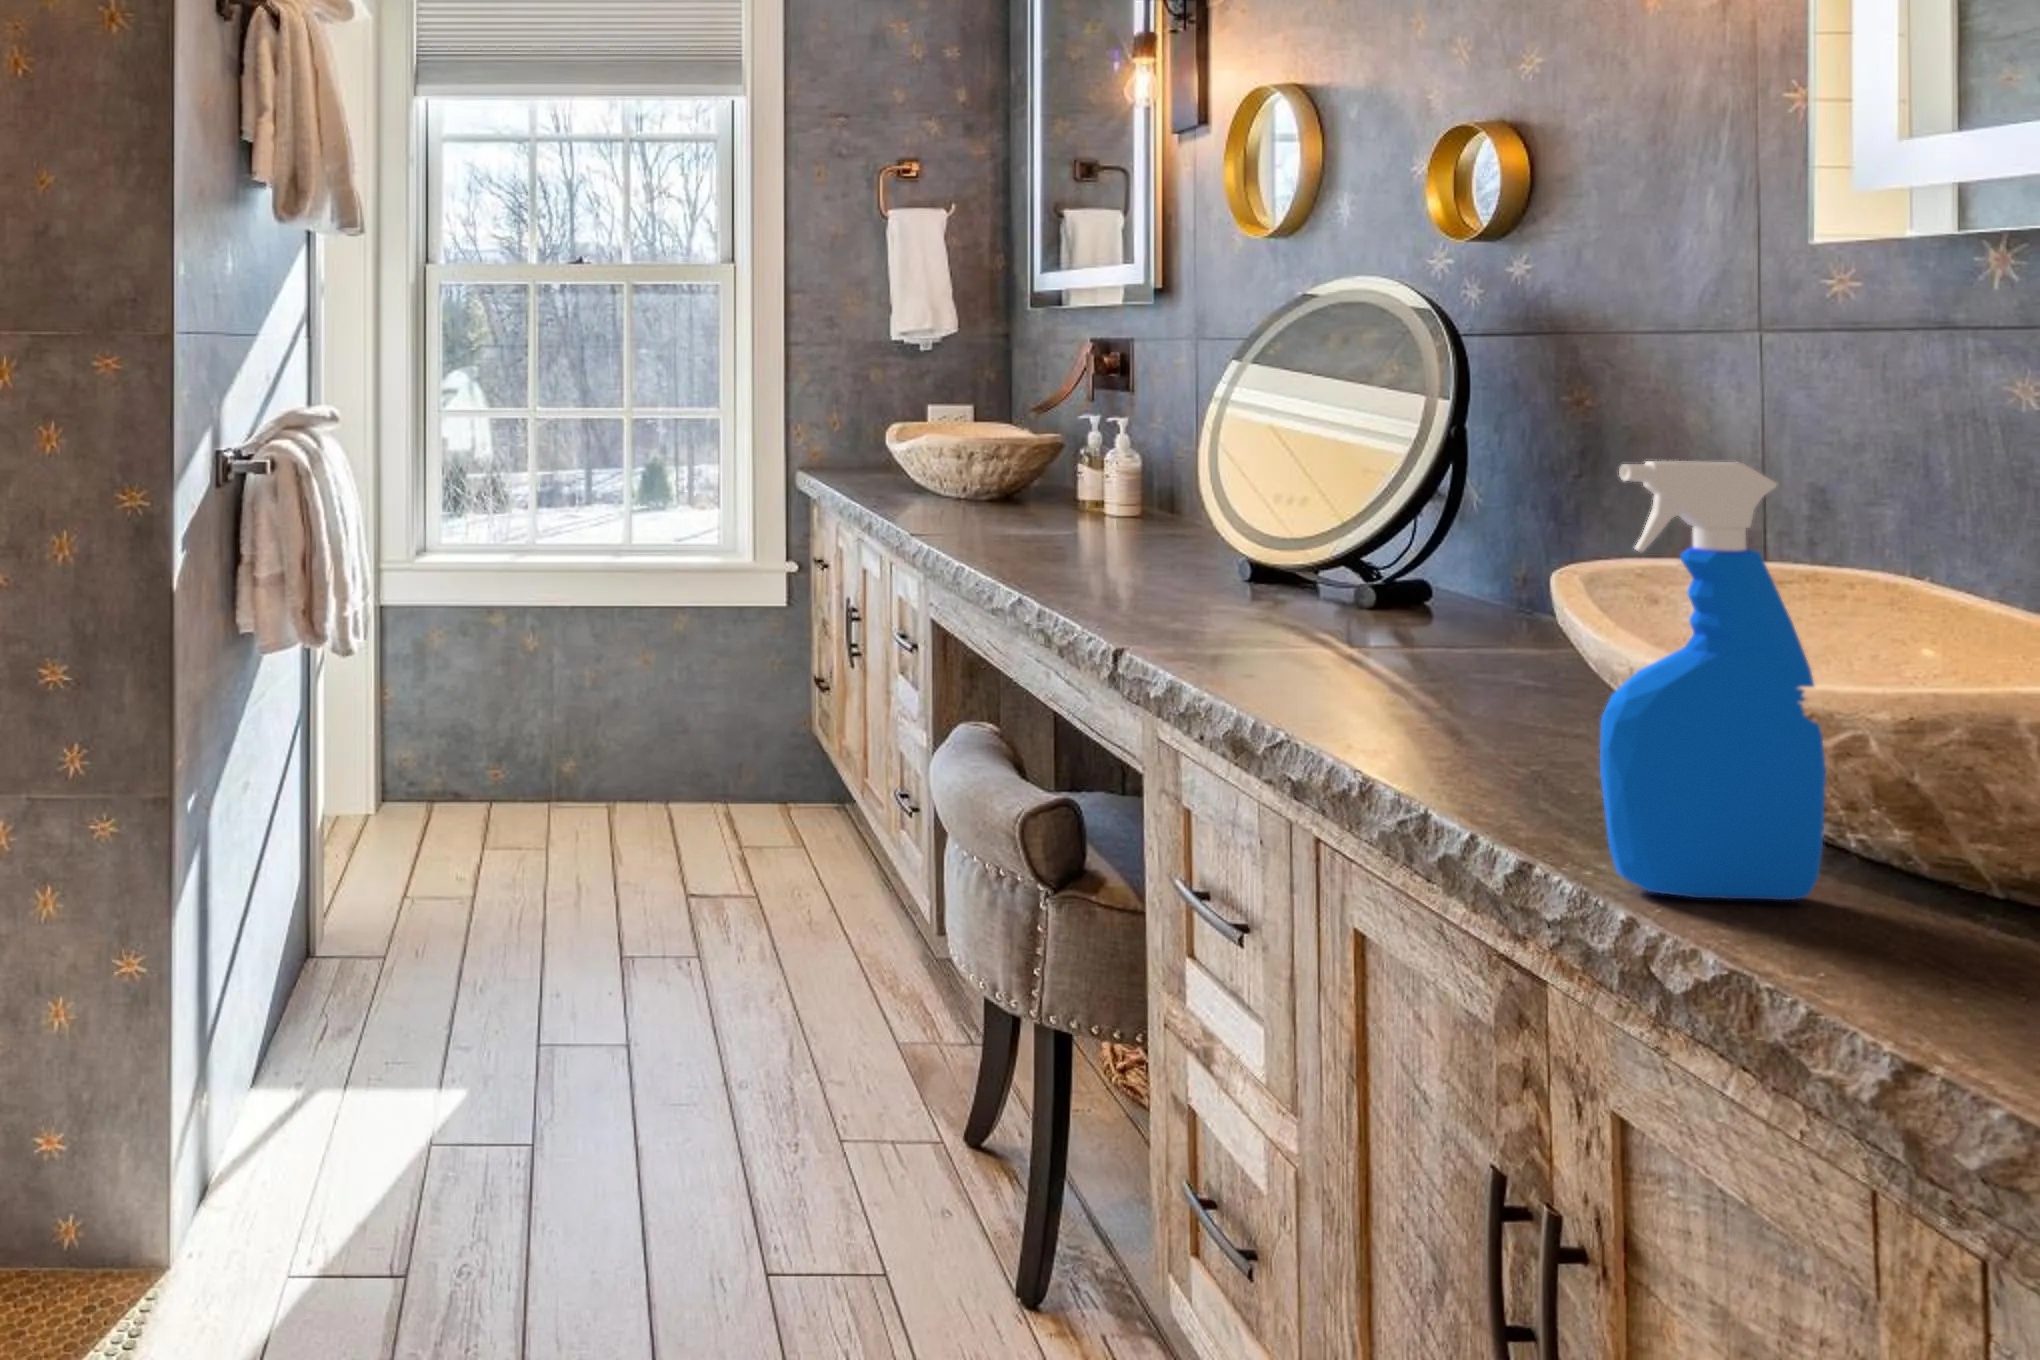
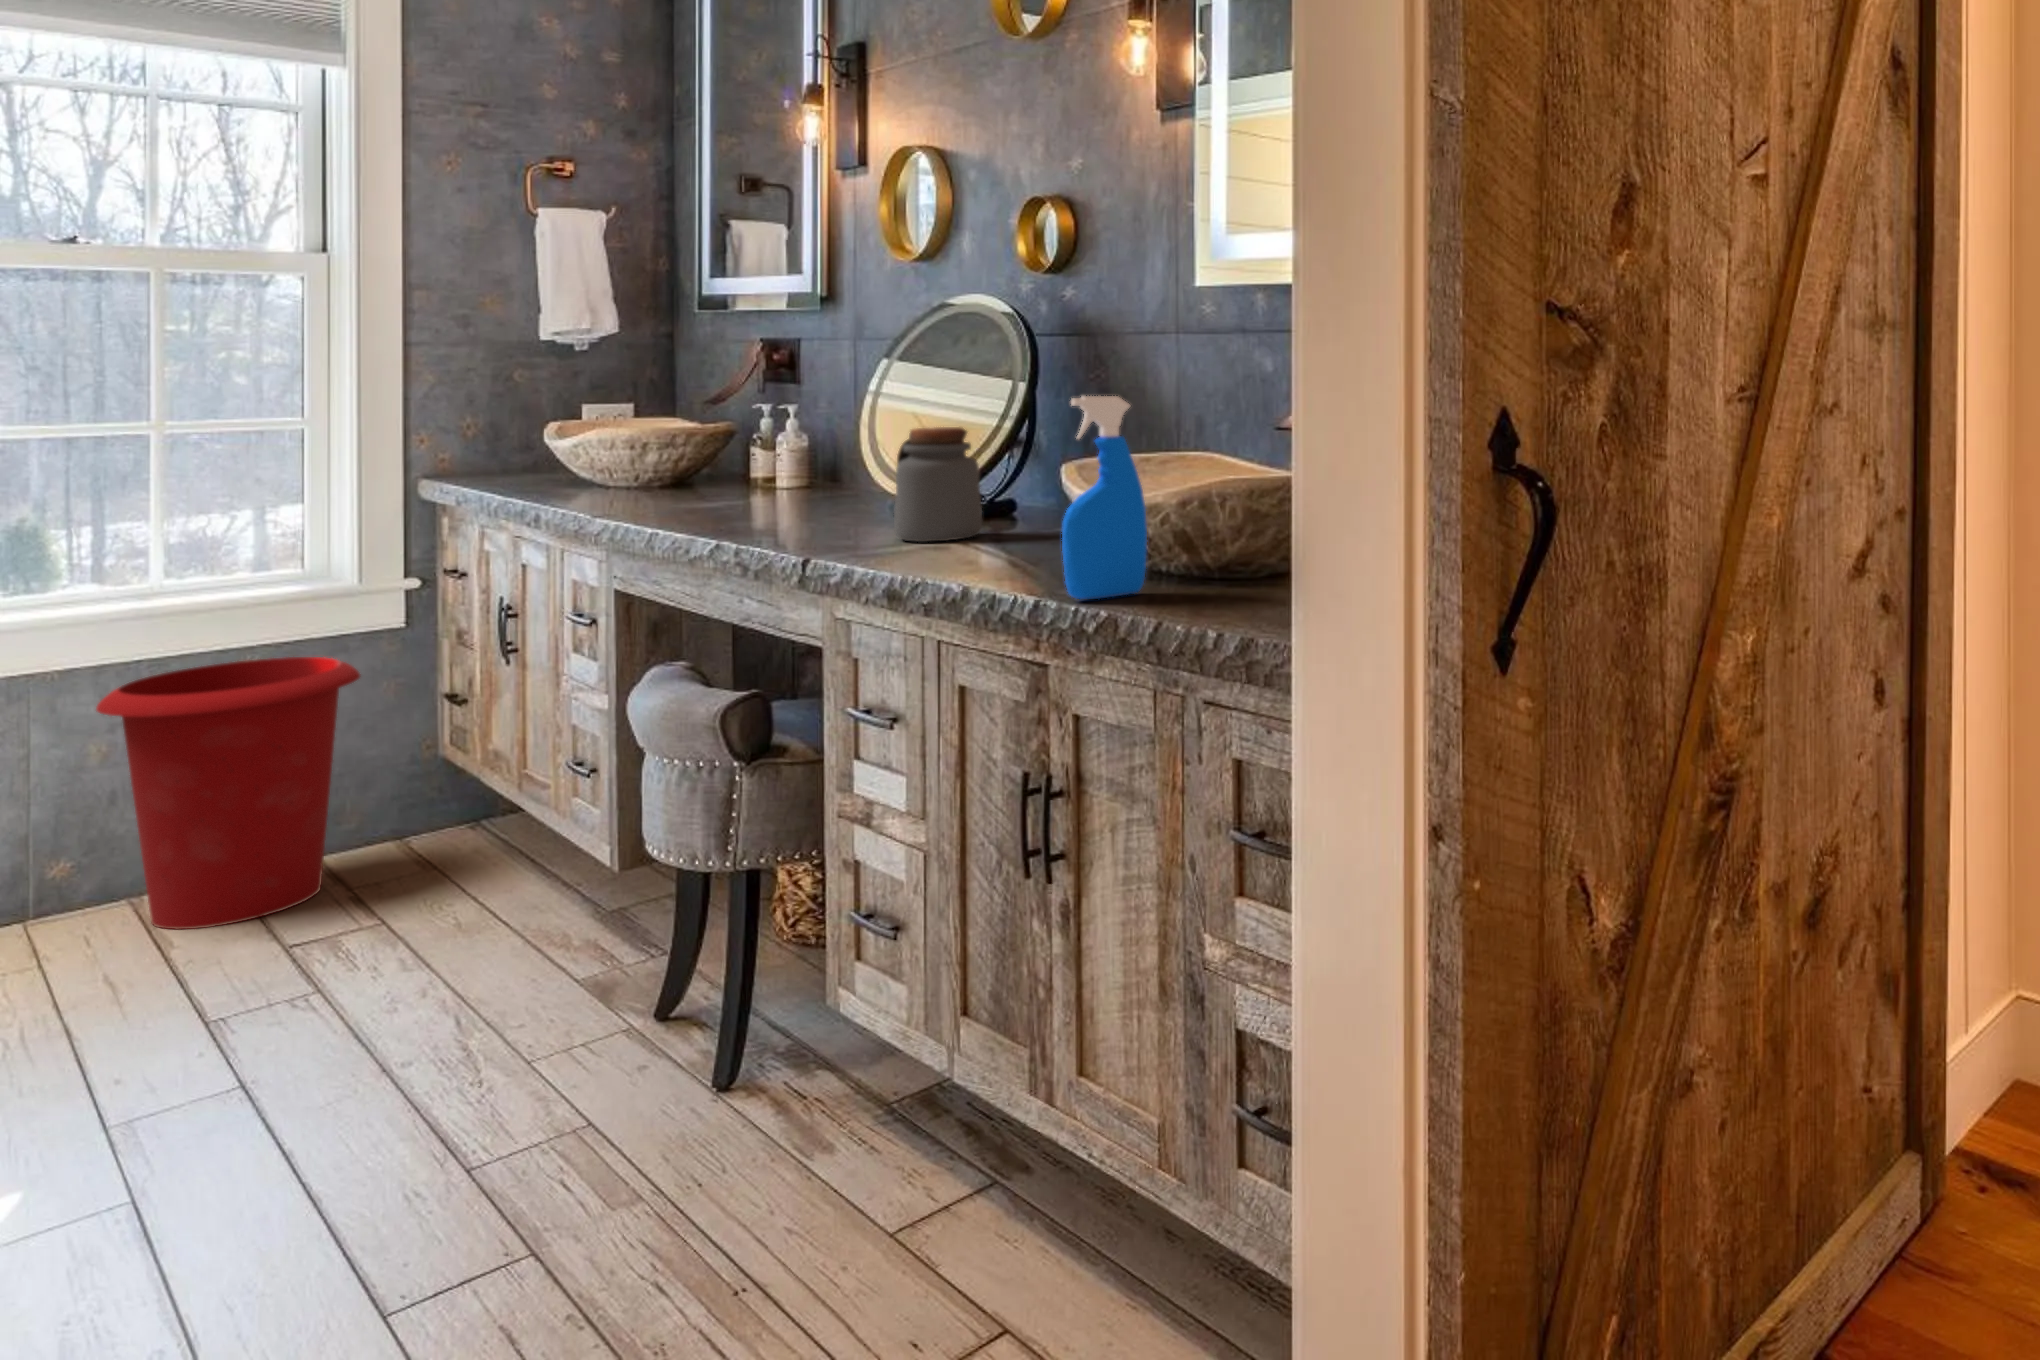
jar: none [1245,468,1387,643] -> present [894,427,982,542]
waste bin: none [577,620,748,851] -> present [96,657,360,930]

